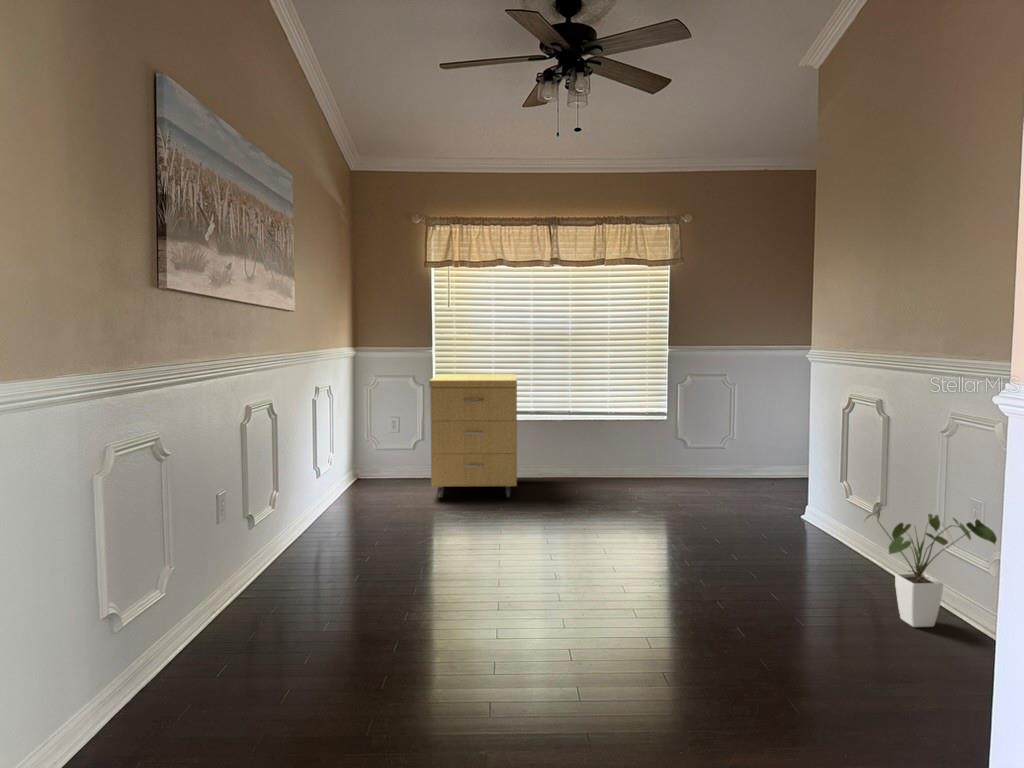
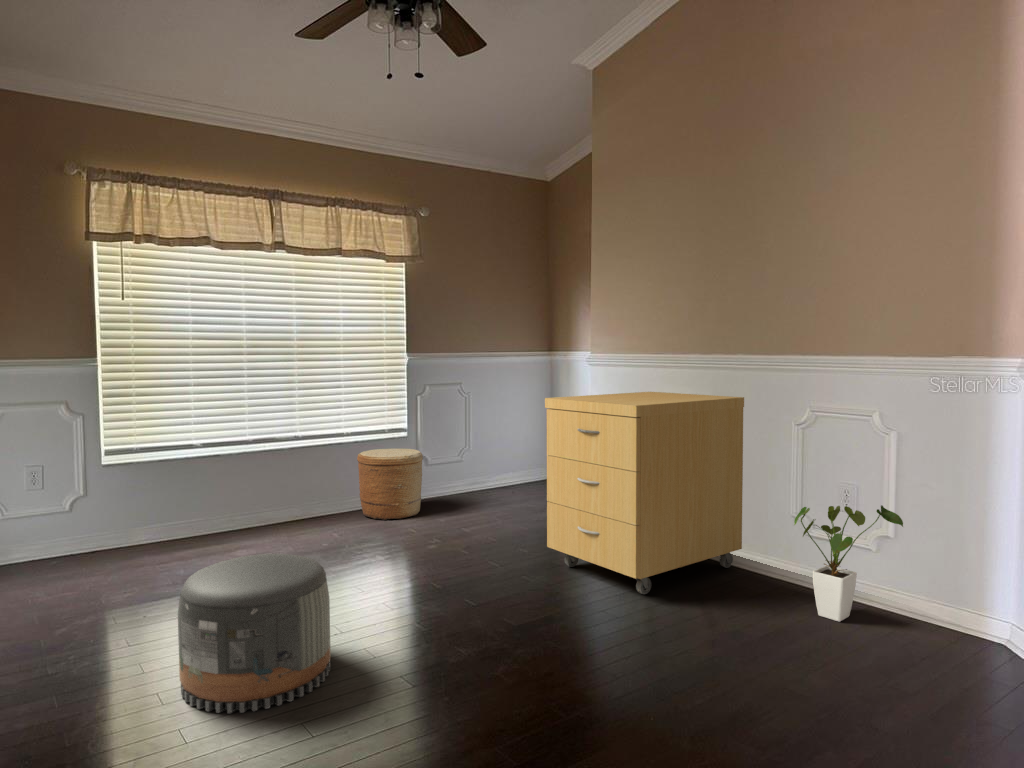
storage cabinet: present [429,374,517,498] -> present [545,392,744,594]
woven basket: none [611,428,667,488] -> present [357,449,423,520]
pouf: none [394,480,485,570] -> present [178,554,331,713]

